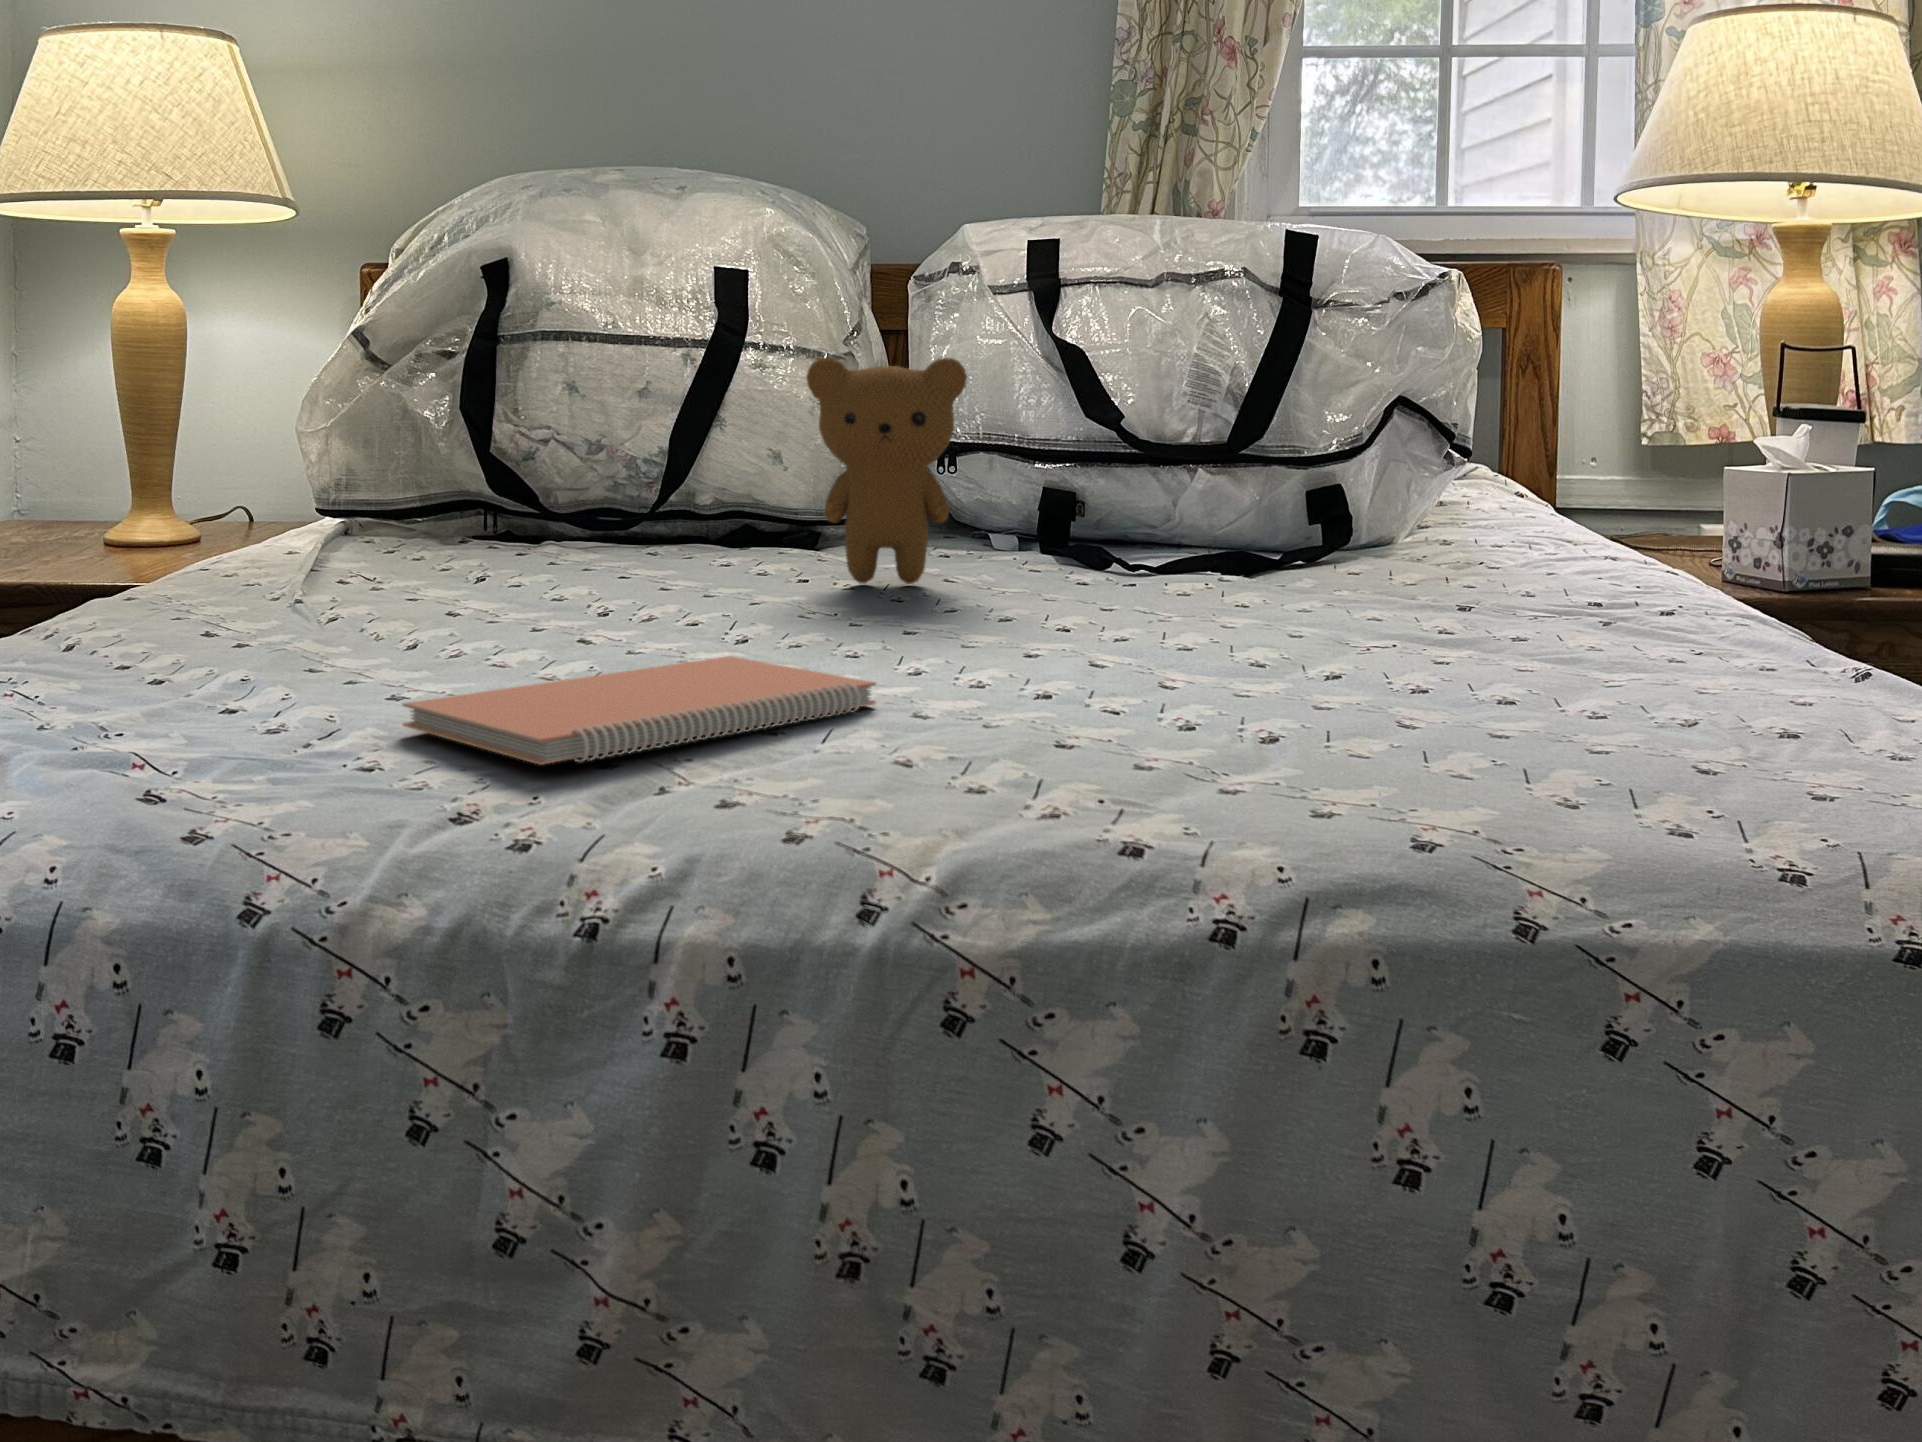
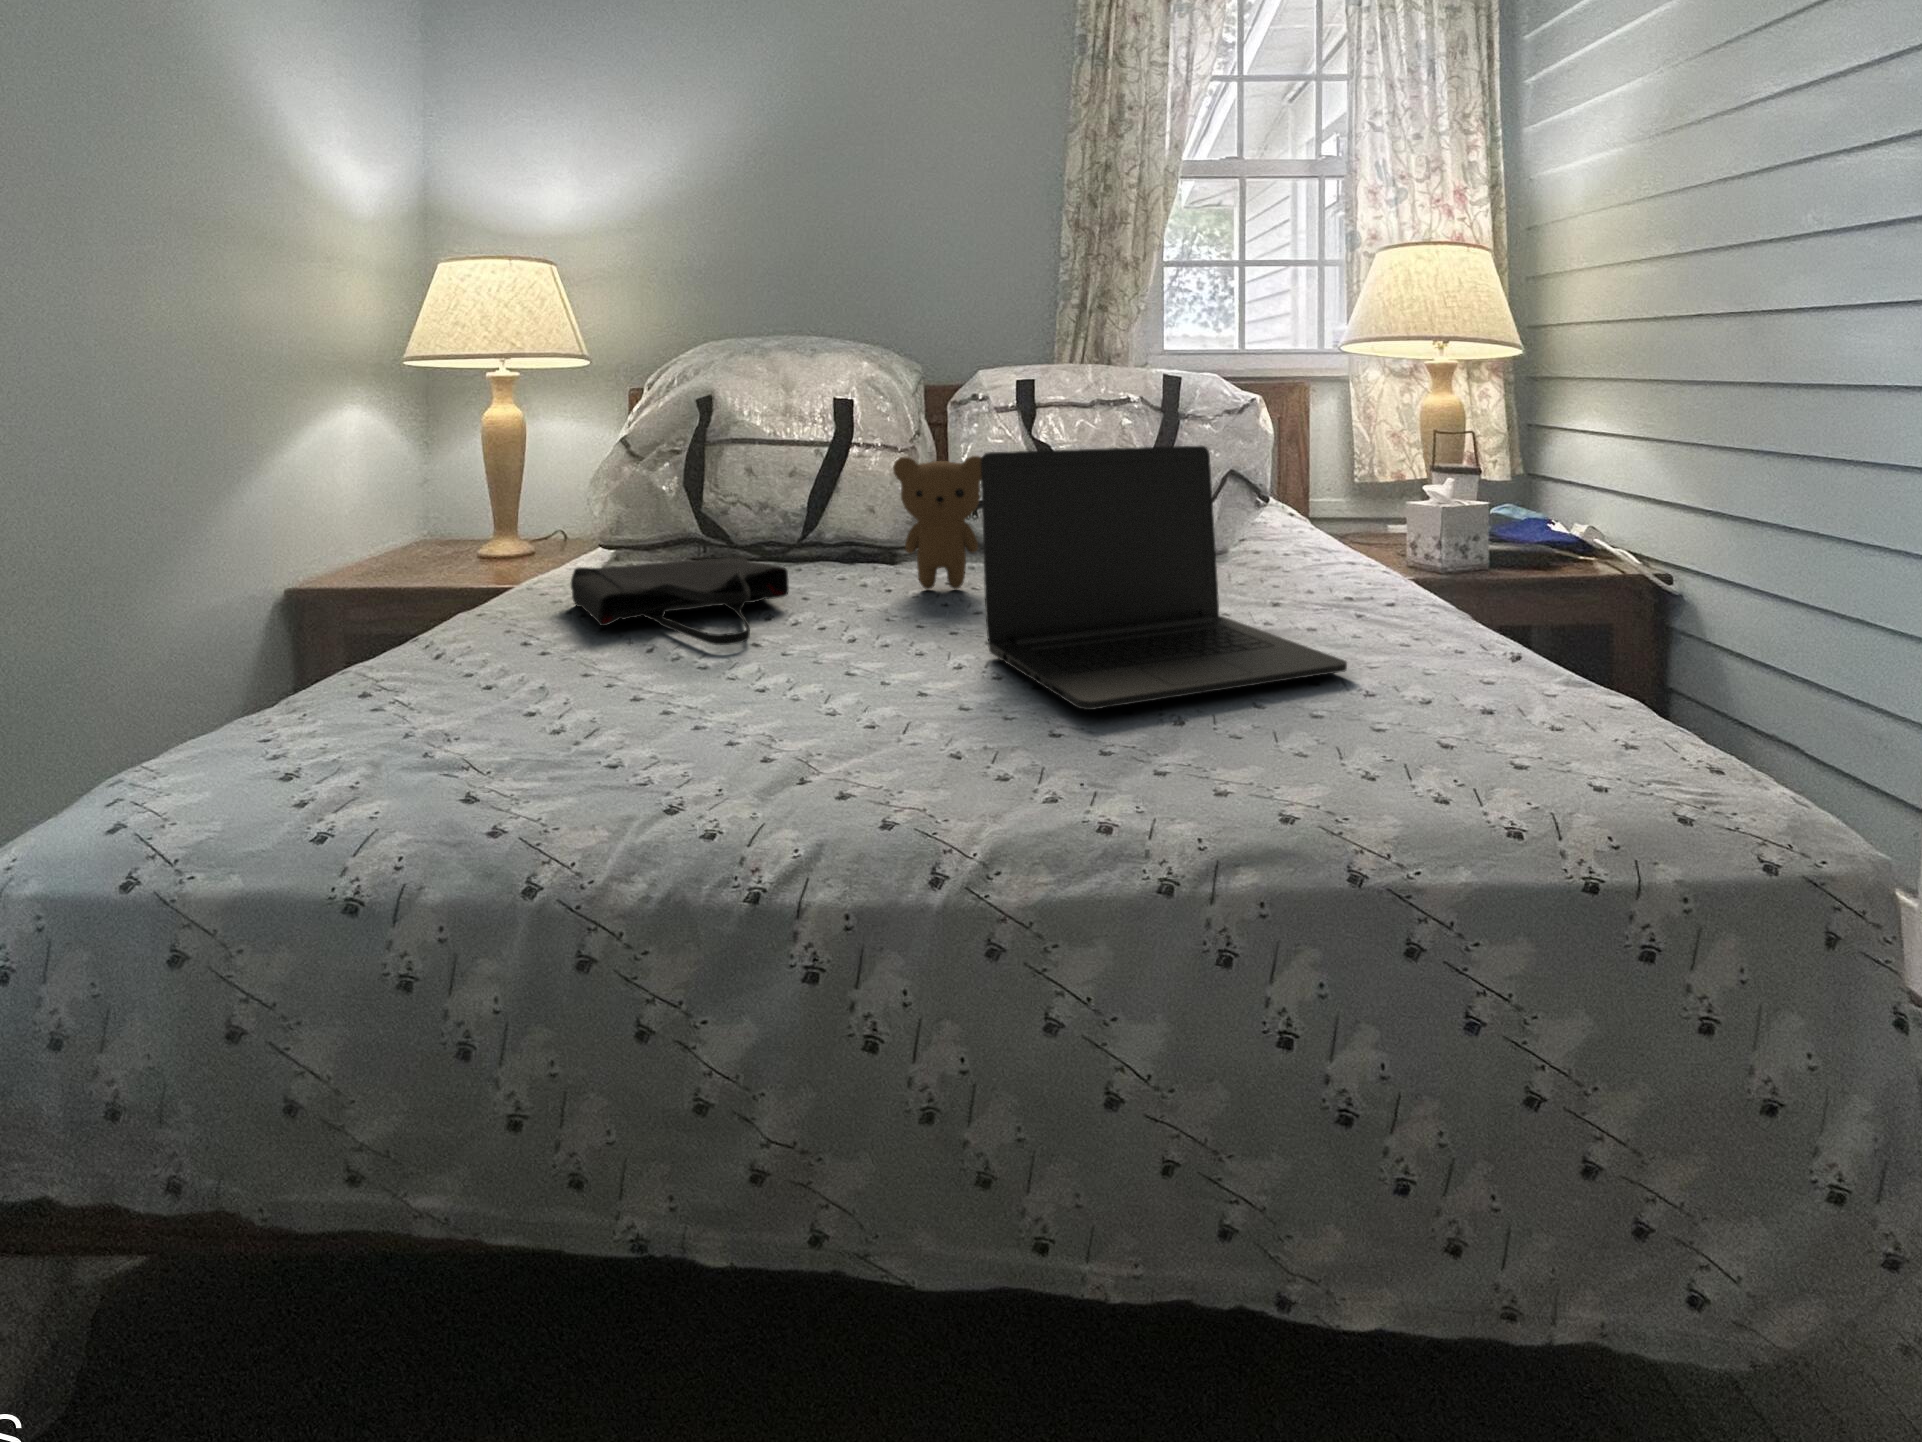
laptop: none [951,328,1551,720] -> present [981,446,1347,710]
tote bag: none [275,525,630,638] -> present [571,556,789,645]
notebook: present [402,656,876,765] -> none [636,659,940,768]

